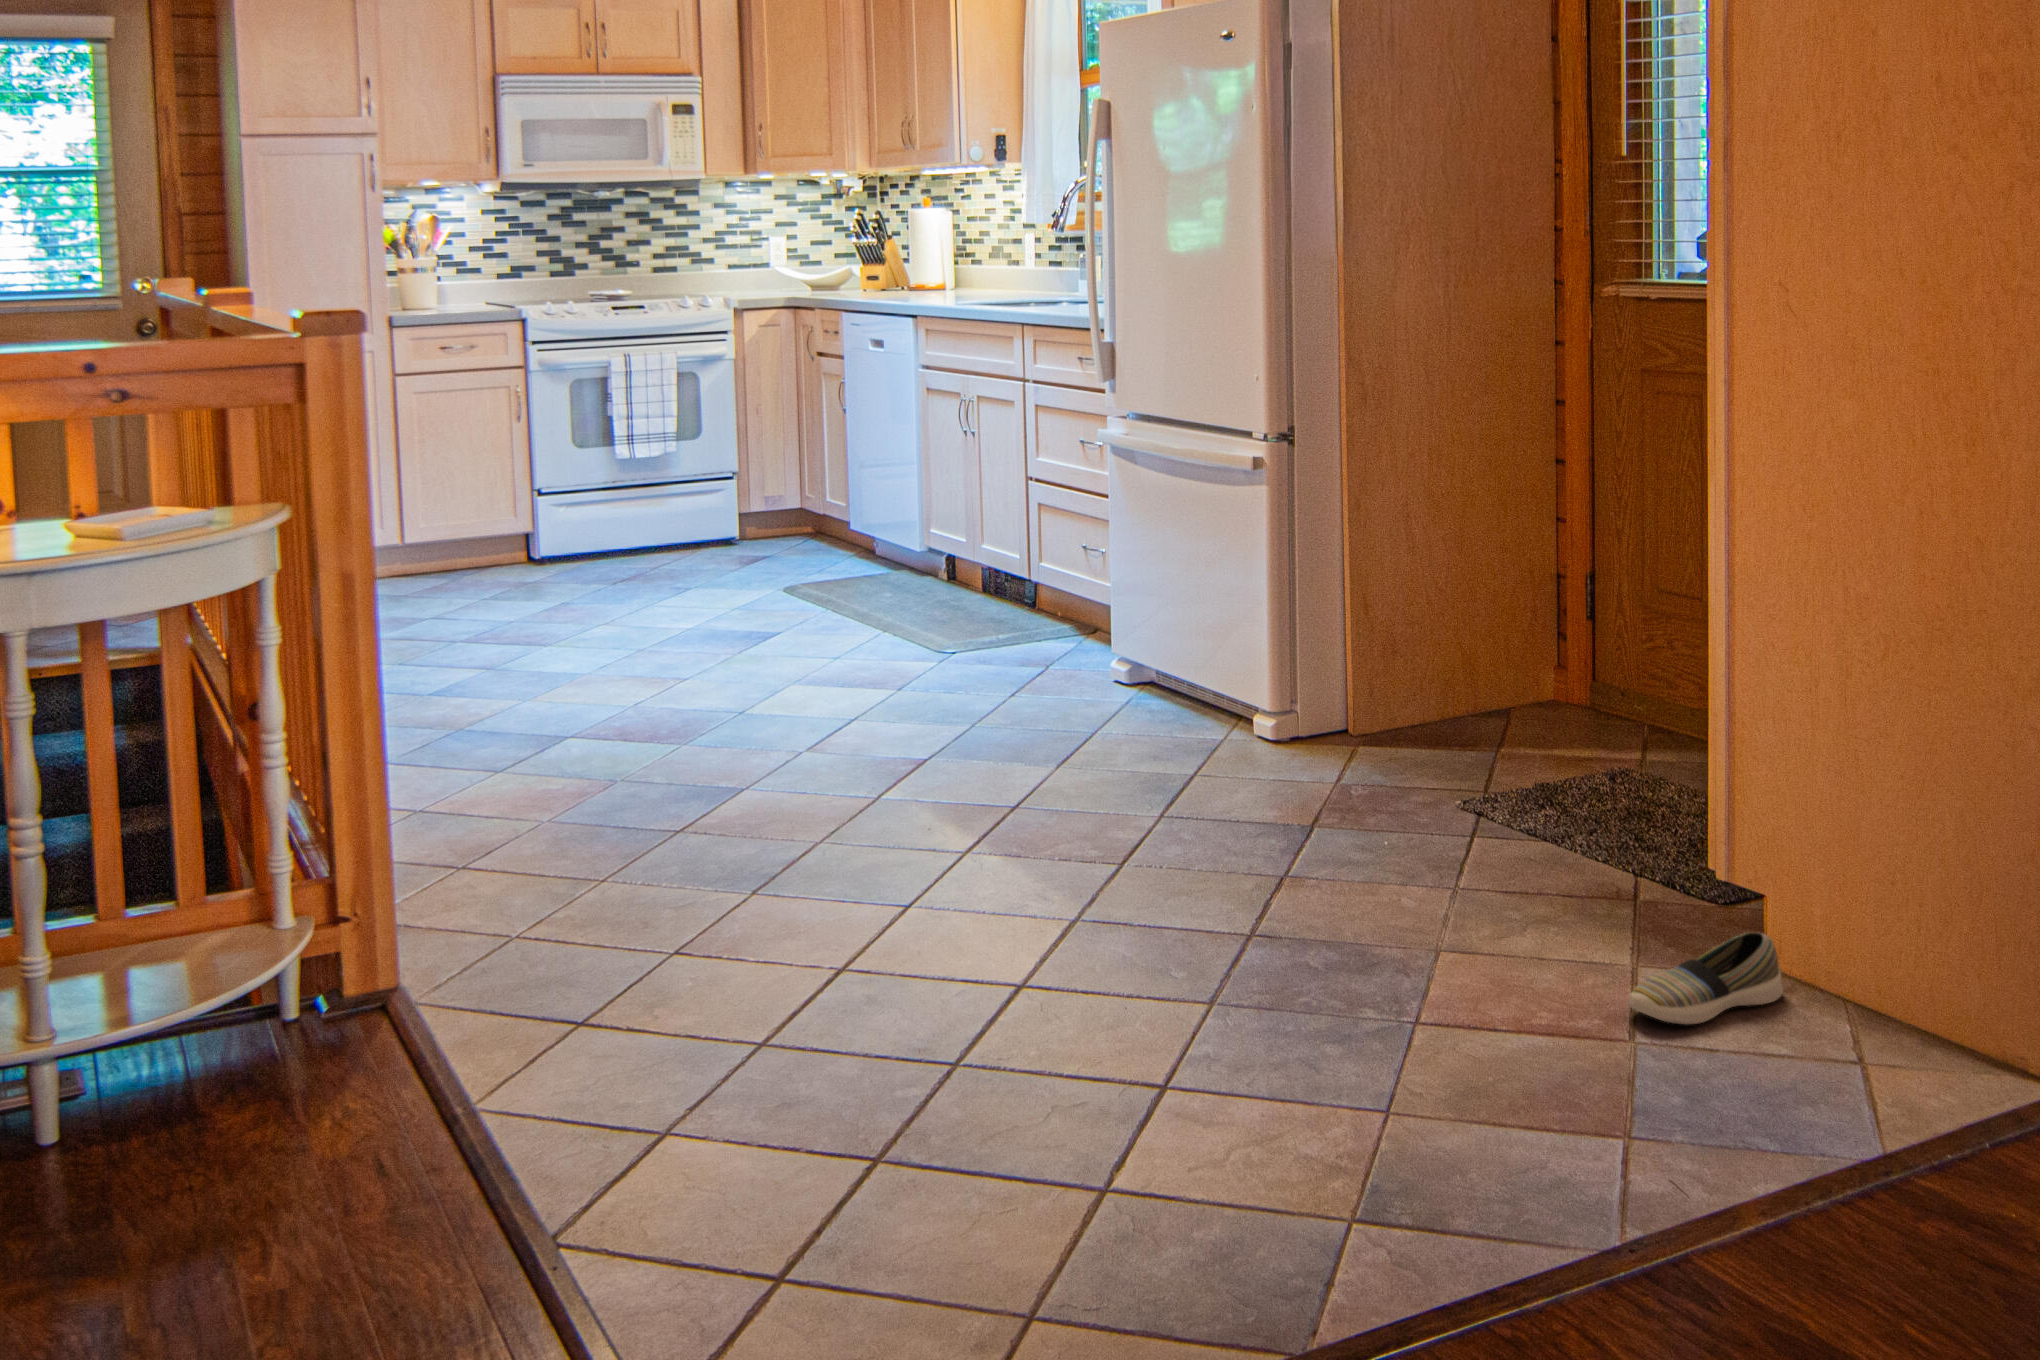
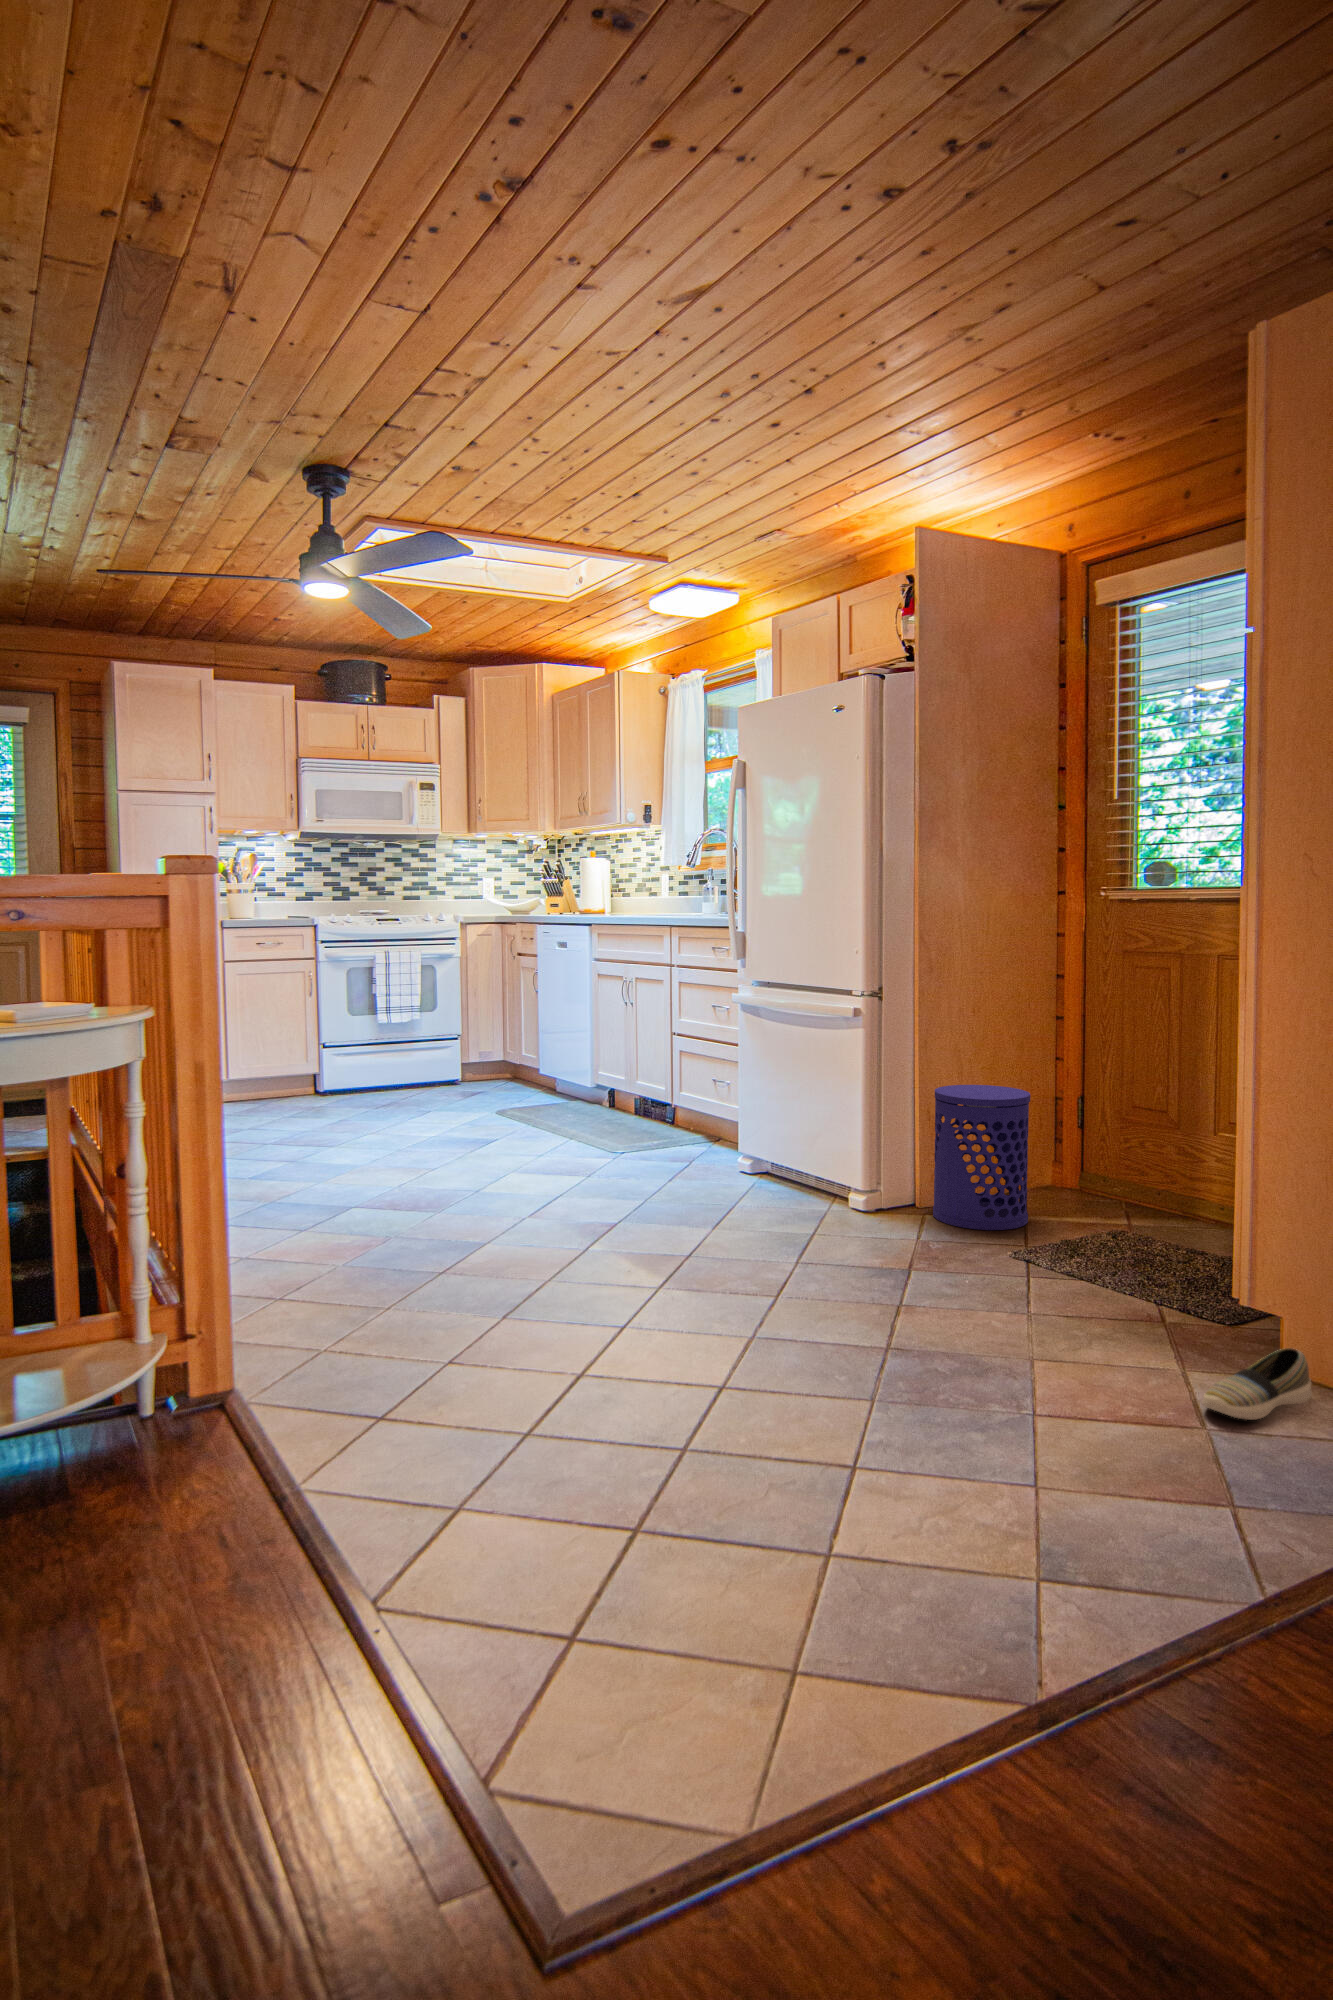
waste bin: none [1370,562,1504,770] -> present [933,1085,1030,1230]

